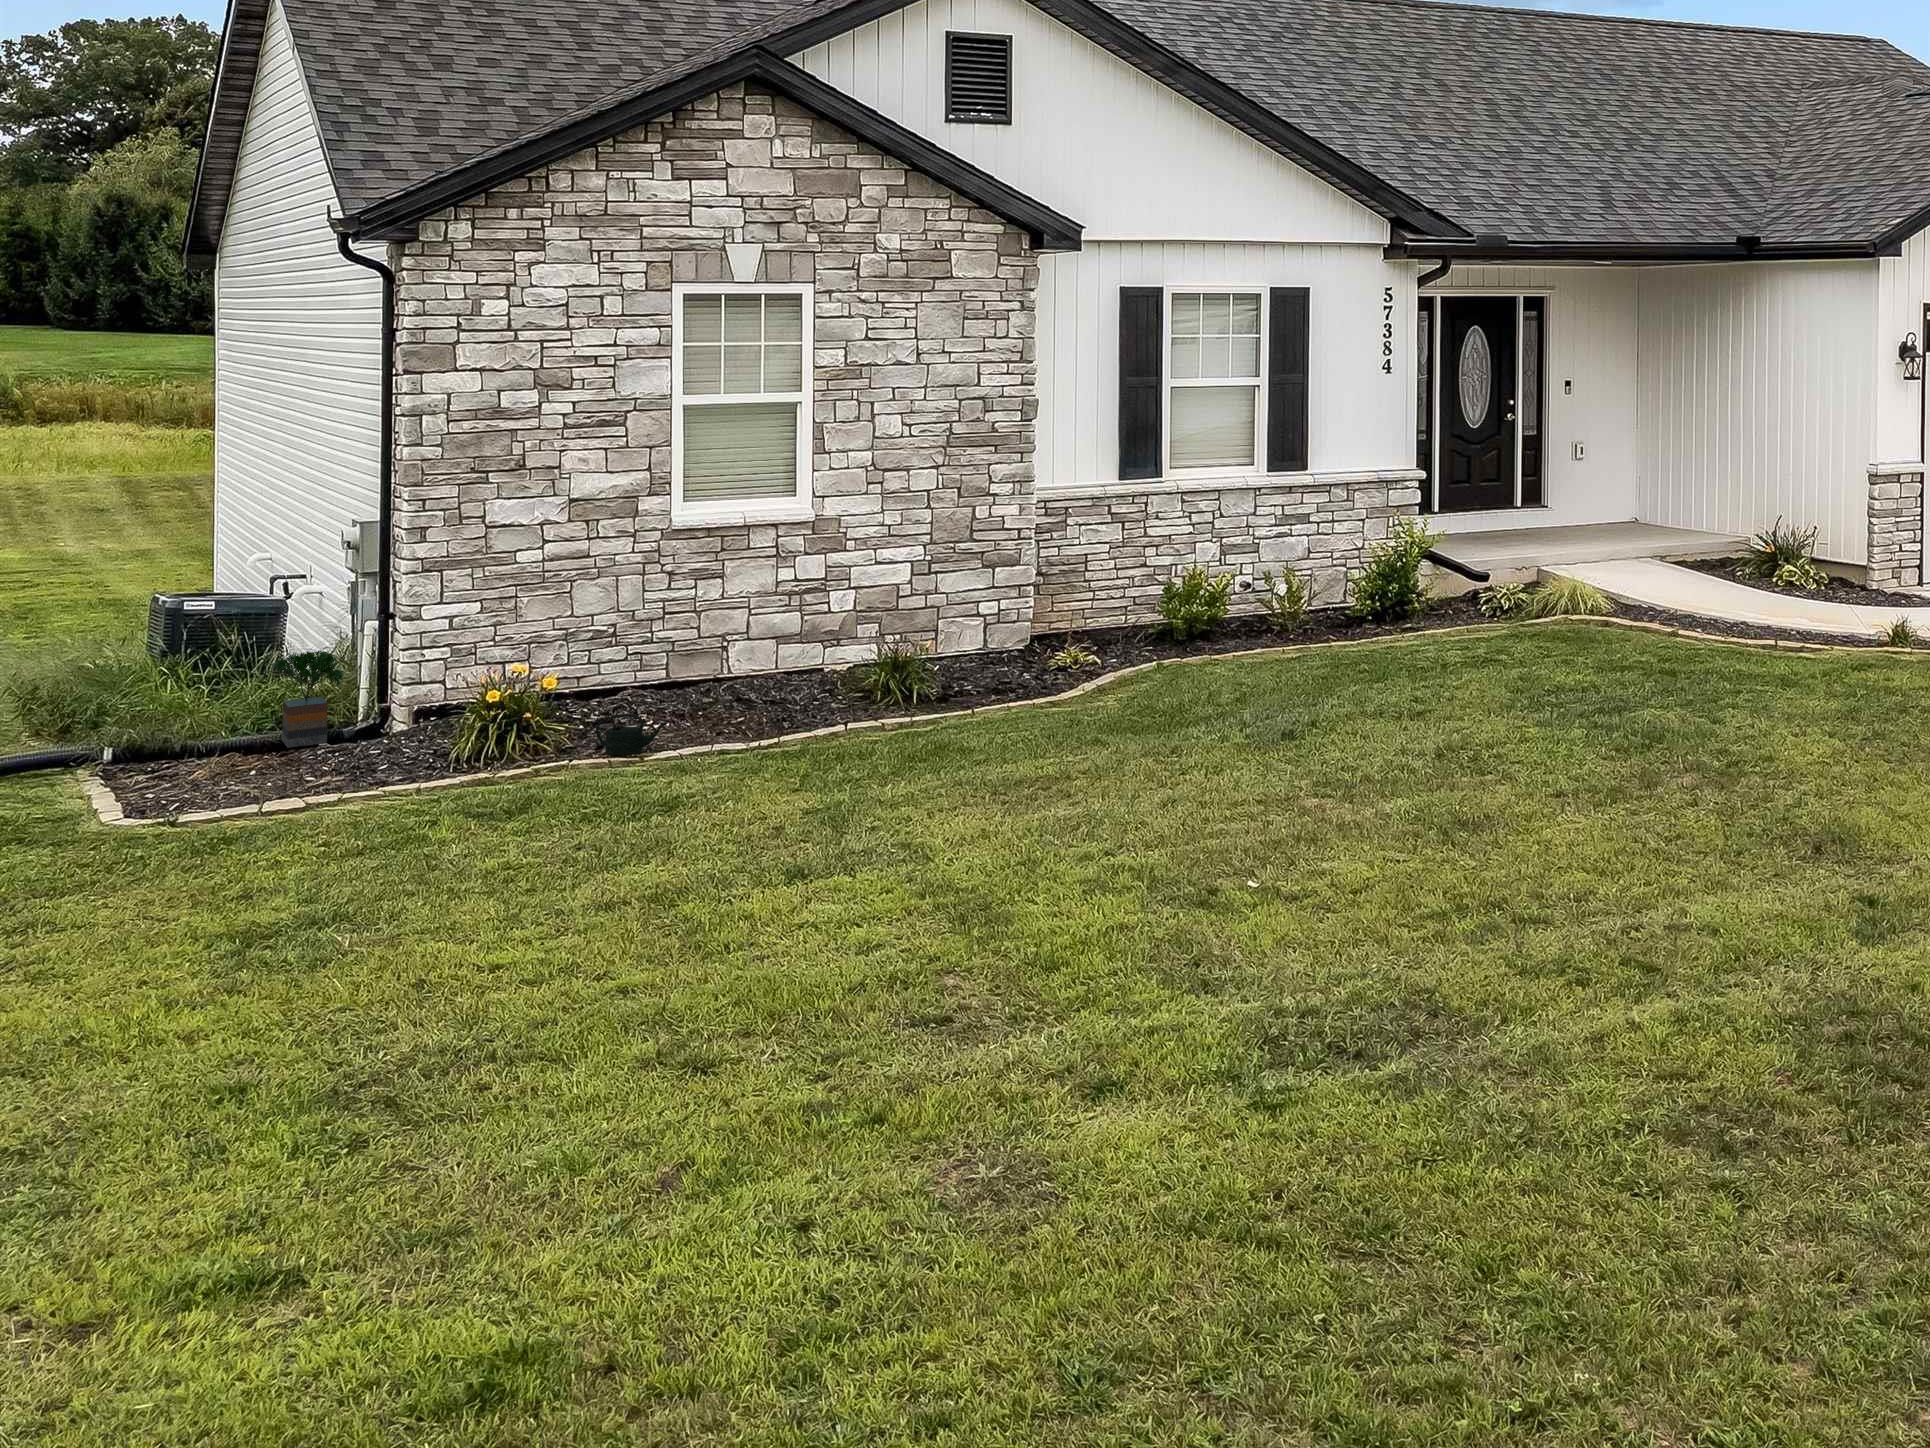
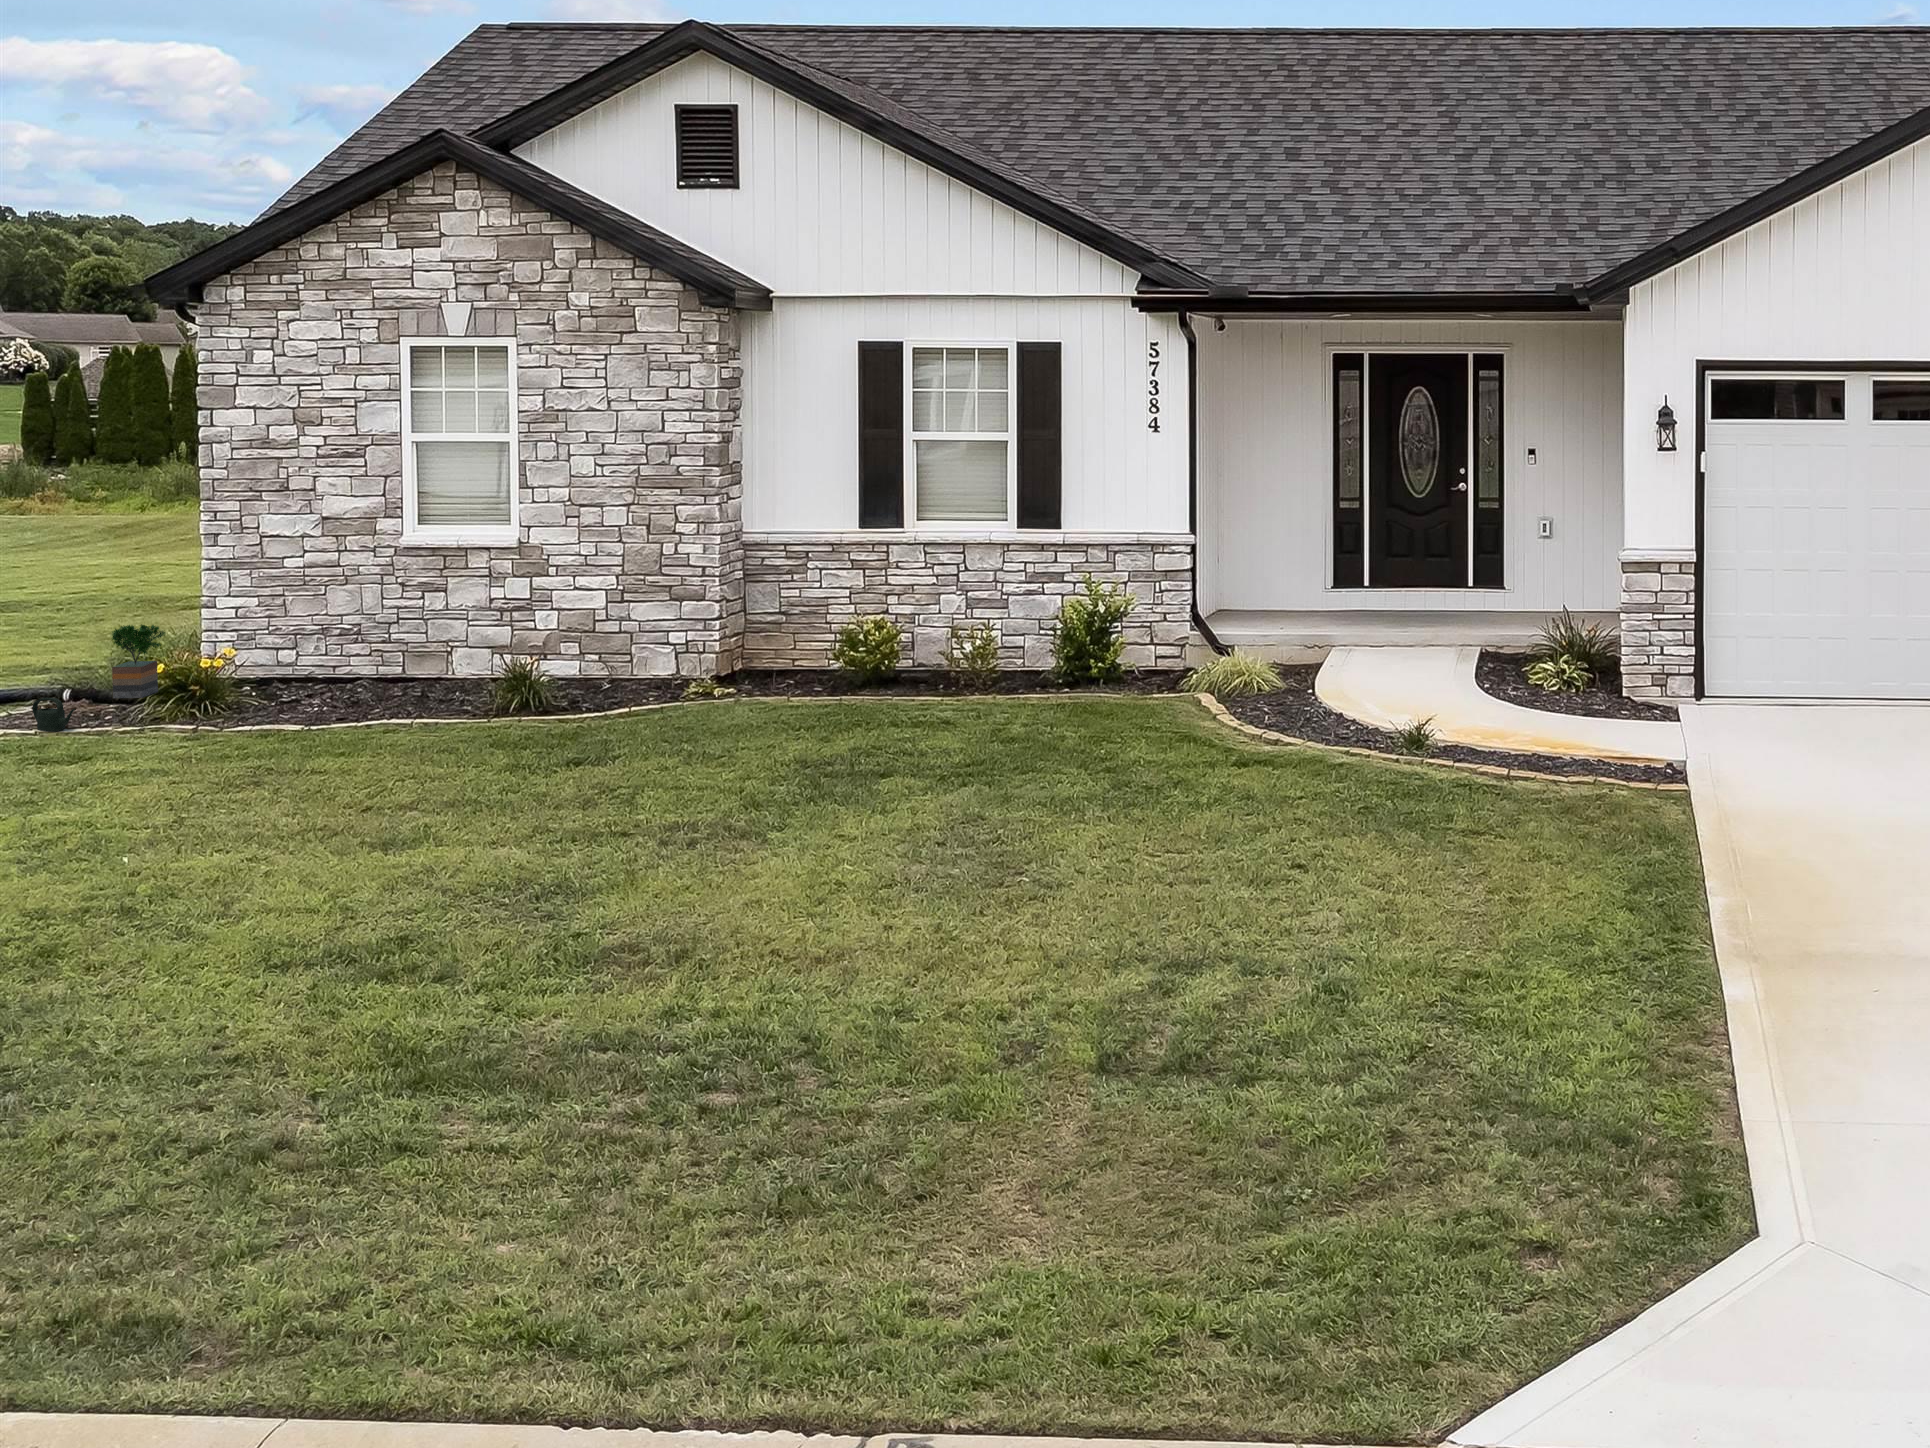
watering can: present [596,714,668,755] -> present [32,698,76,732]

